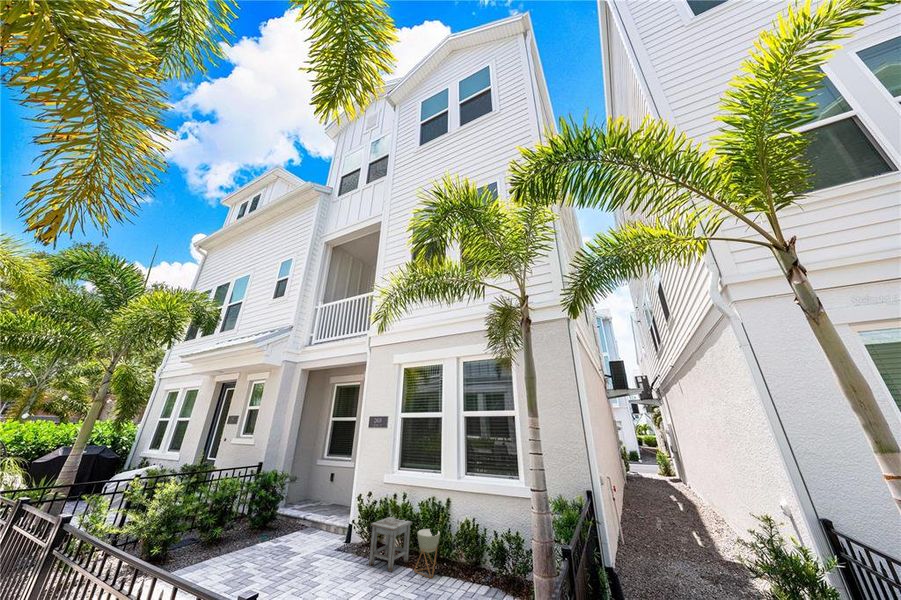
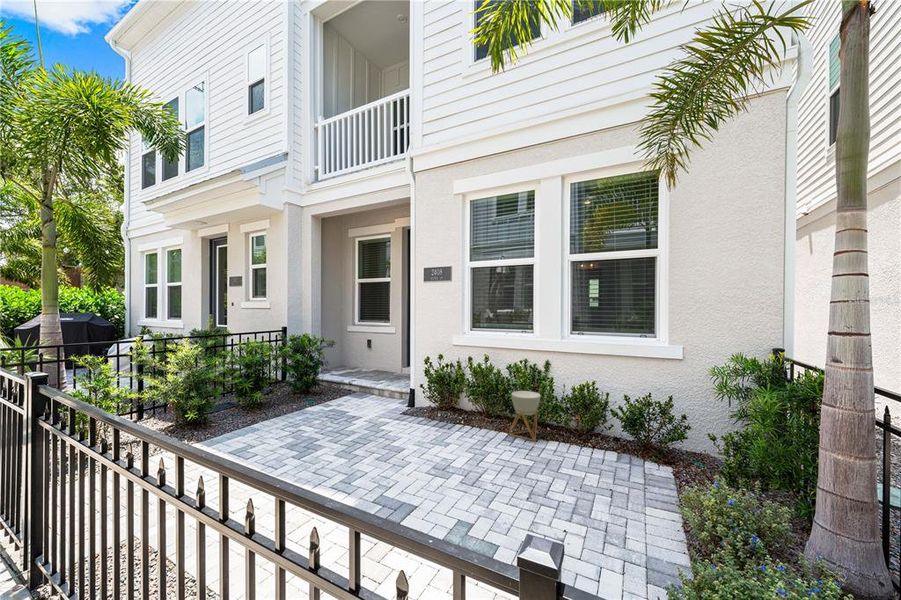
stool: present [369,517,412,571] -> none [448,379,499,435]

